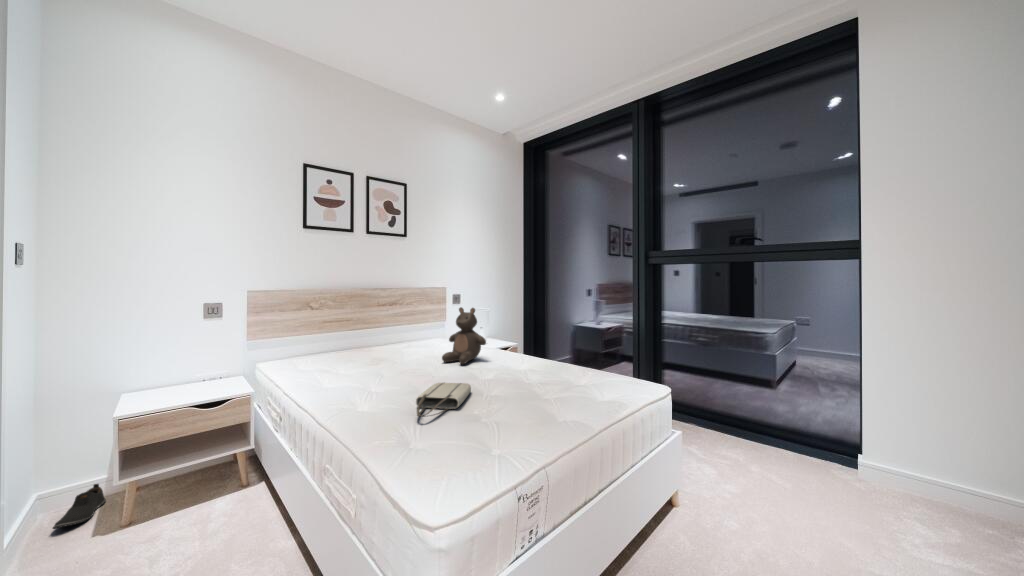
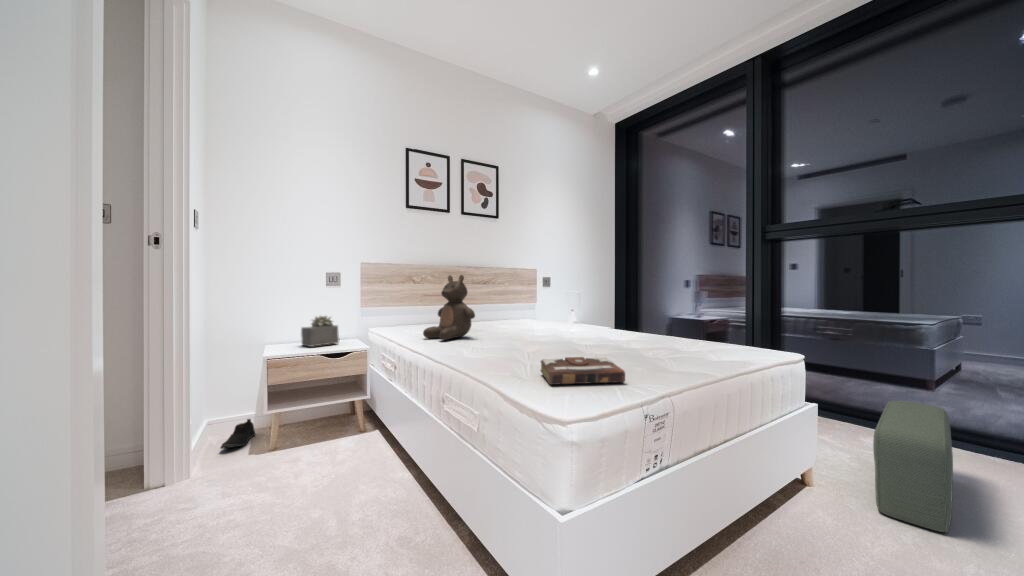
teddy bear: present [442,307,486,364] -> present [423,275,475,340]
succulent plant: none [166,358,216,398] -> present [301,316,339,347]
tote bag: present [416,383,471,417] -> none [521,337,572,356]
pouf: none [724,421,781,544] -> present [873,401,953,533]
book: none [427,423,507,466] -> present [540,357,625,385]

